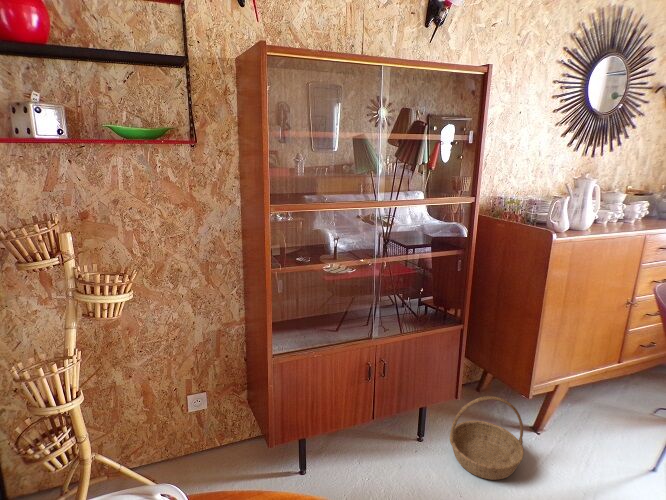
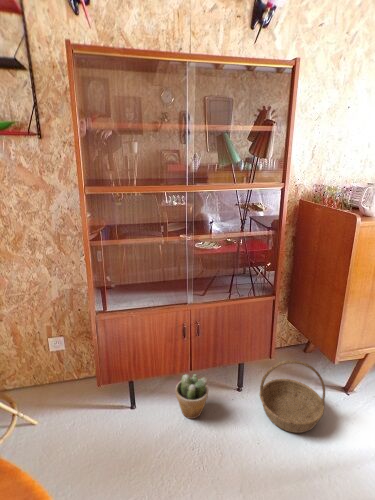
potted plant: none [355,423,395,478] -> present [176,374,208,419]

